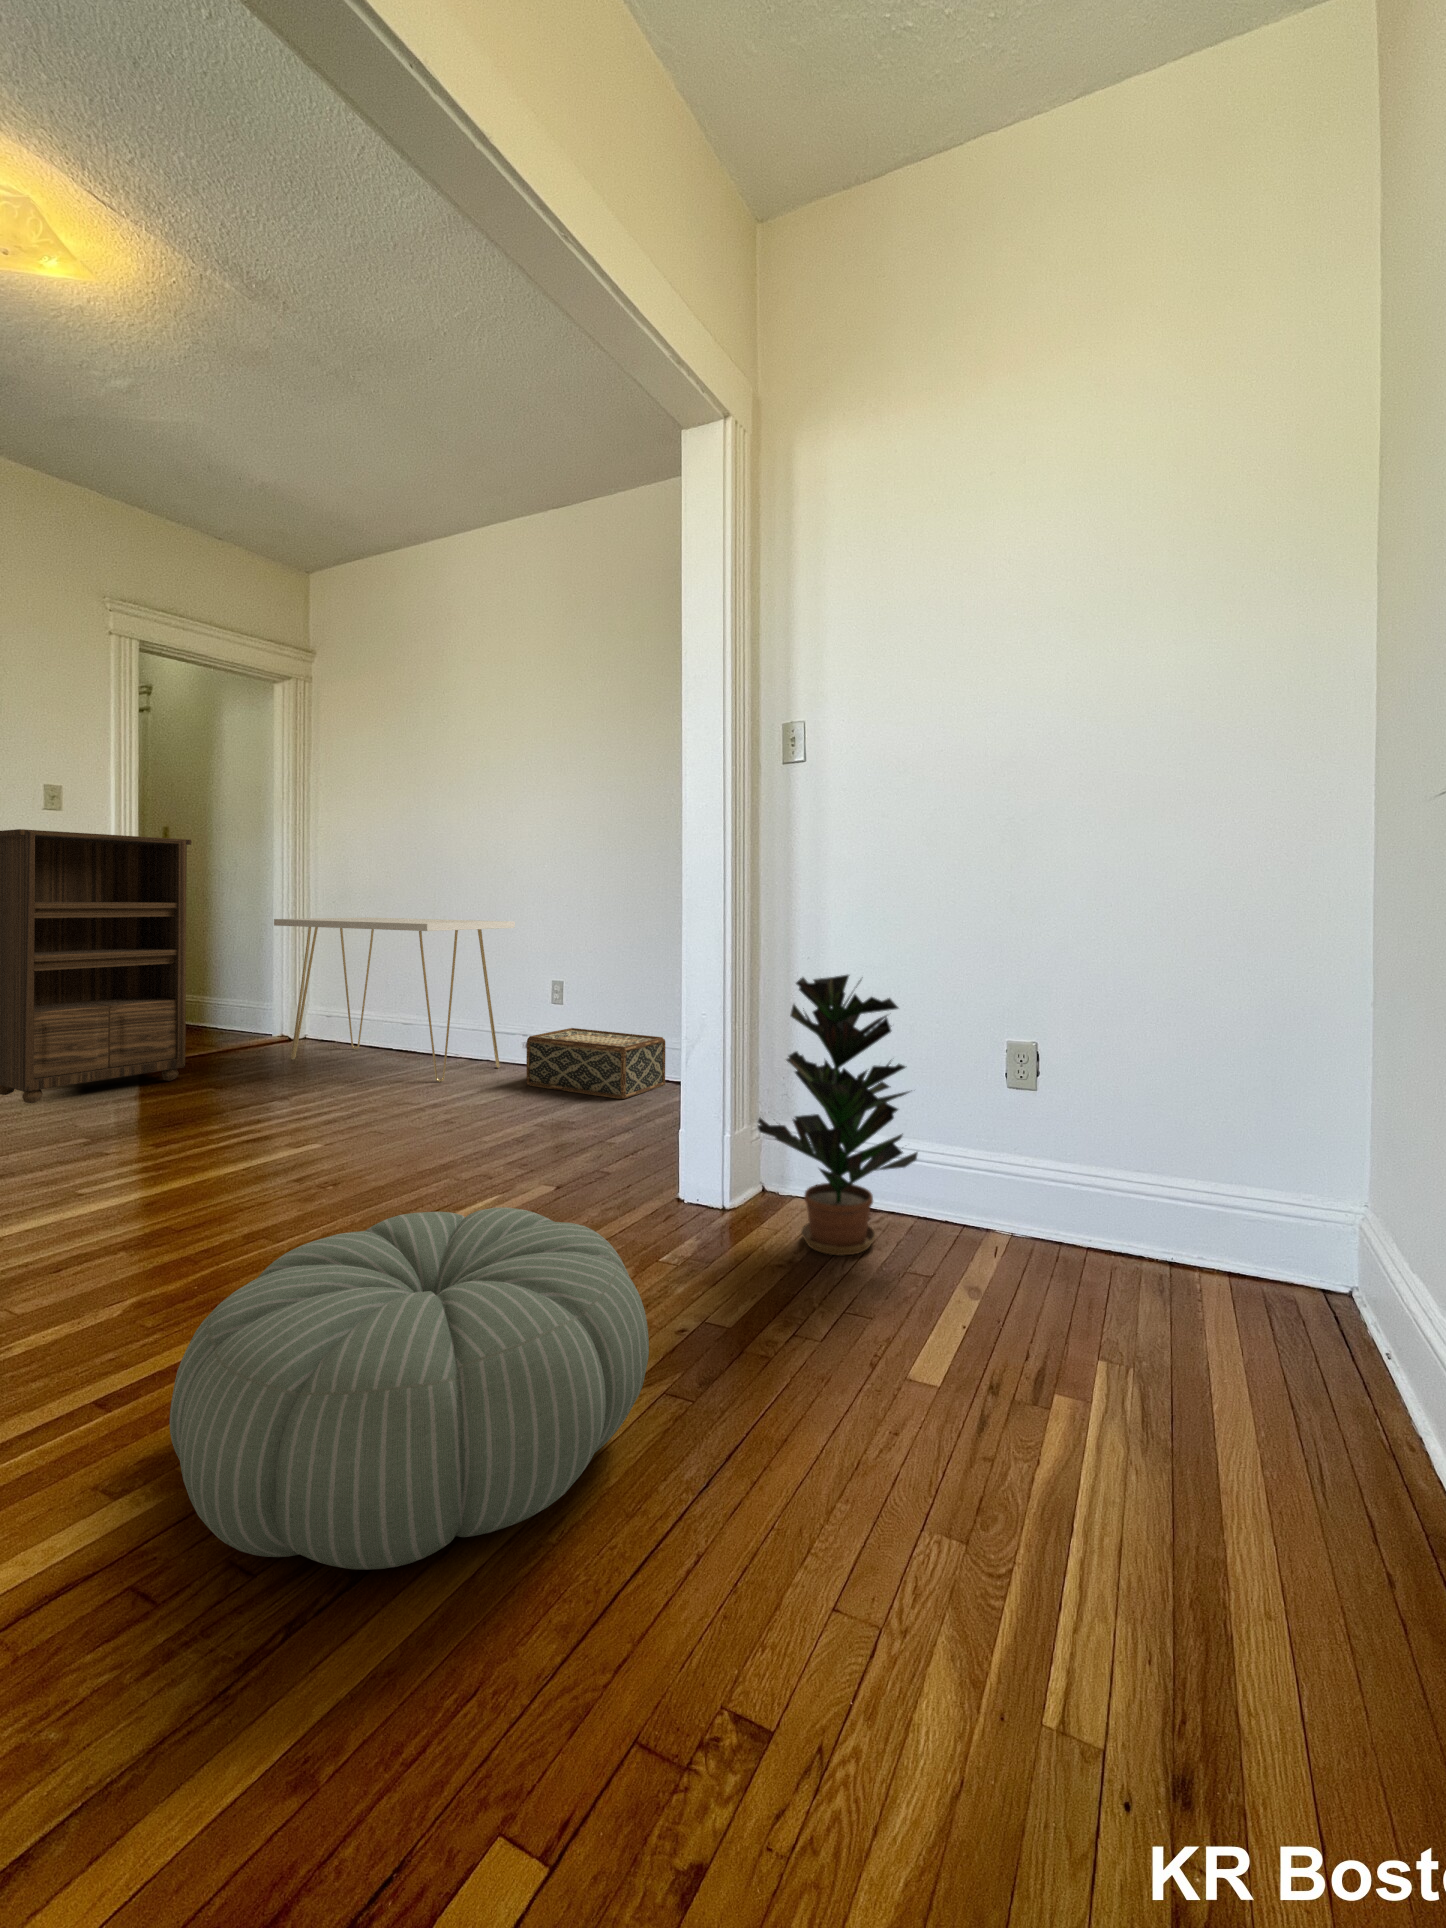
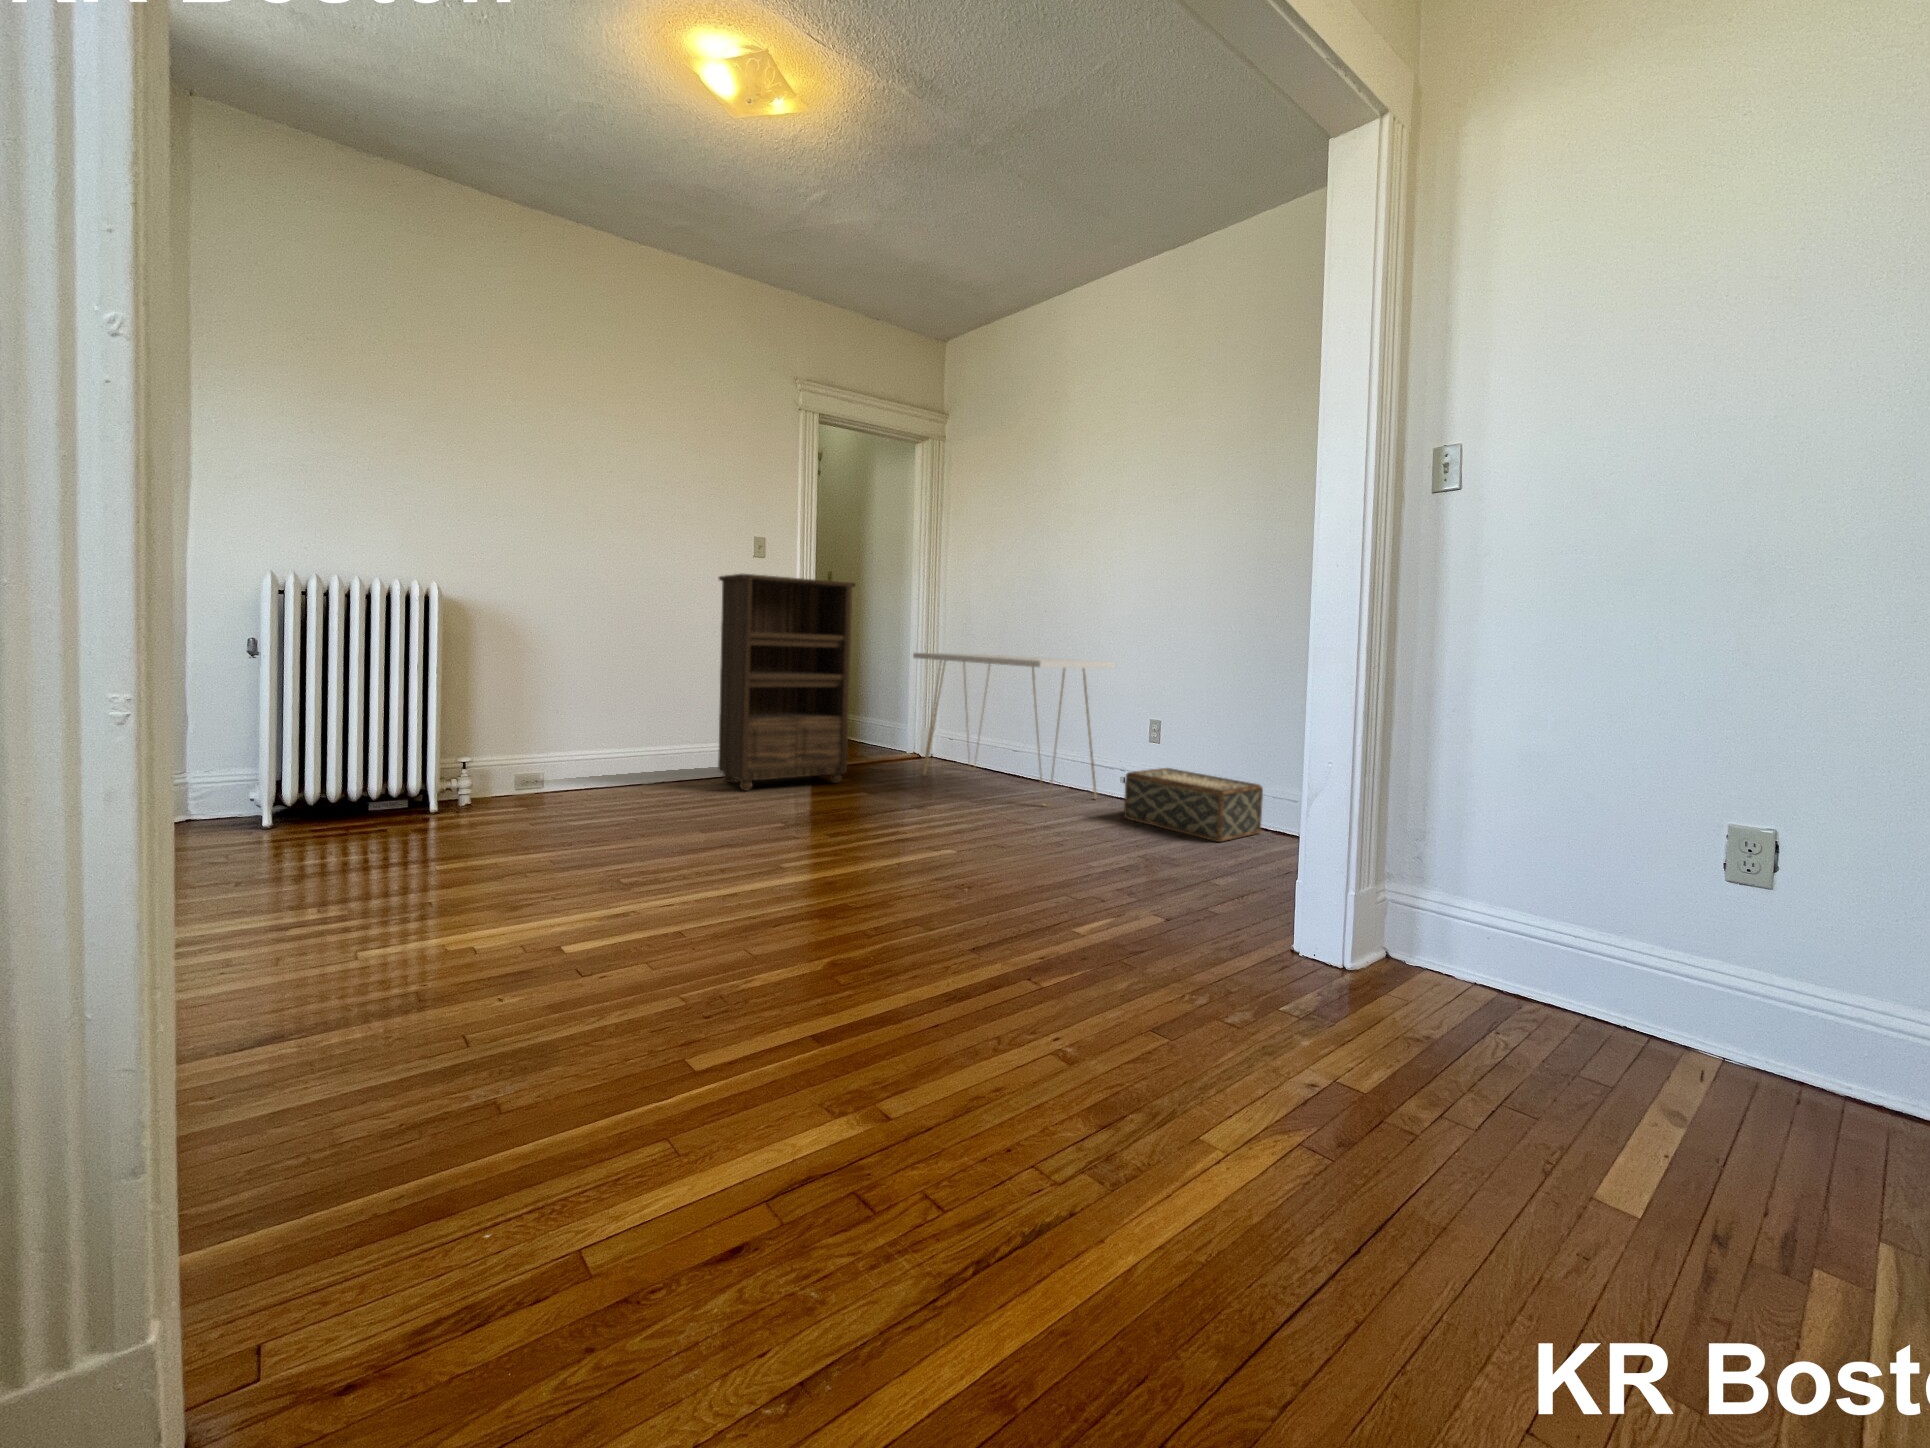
potted plant: present [758,975,918,1255] -> none [1388,729,1596,1042]
pouf: present [169,1207,649,1570] -> none [877,921,1293,1242]

